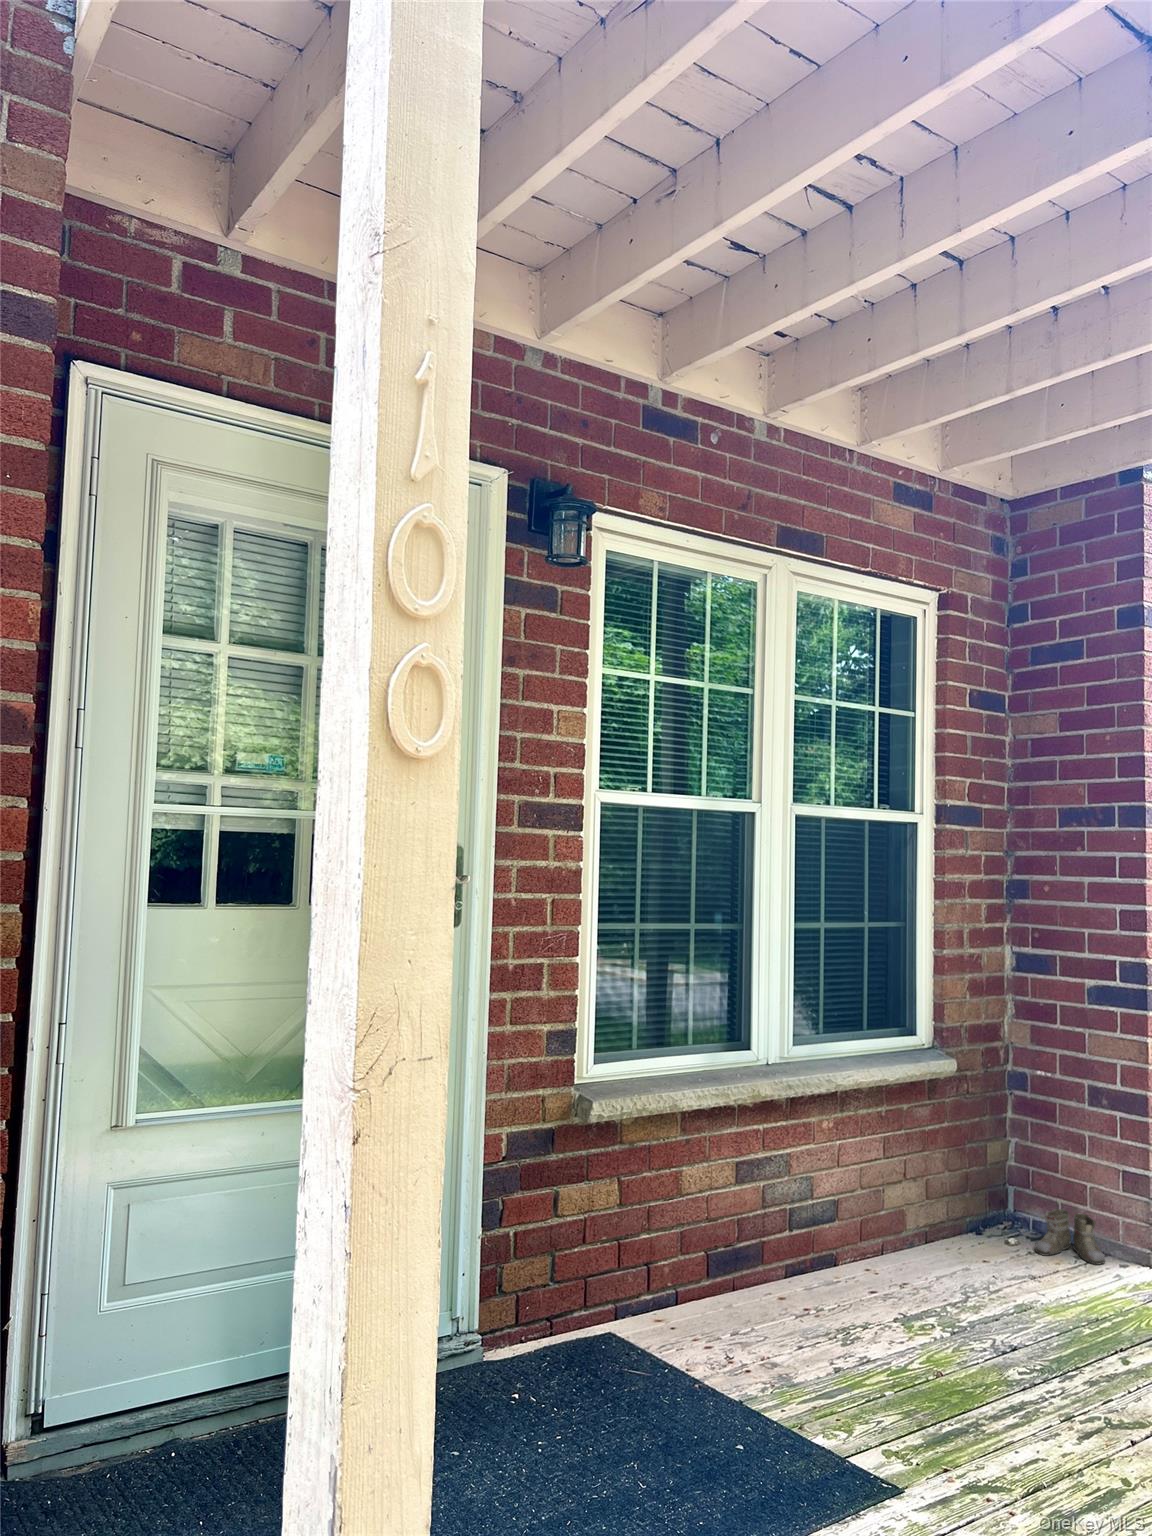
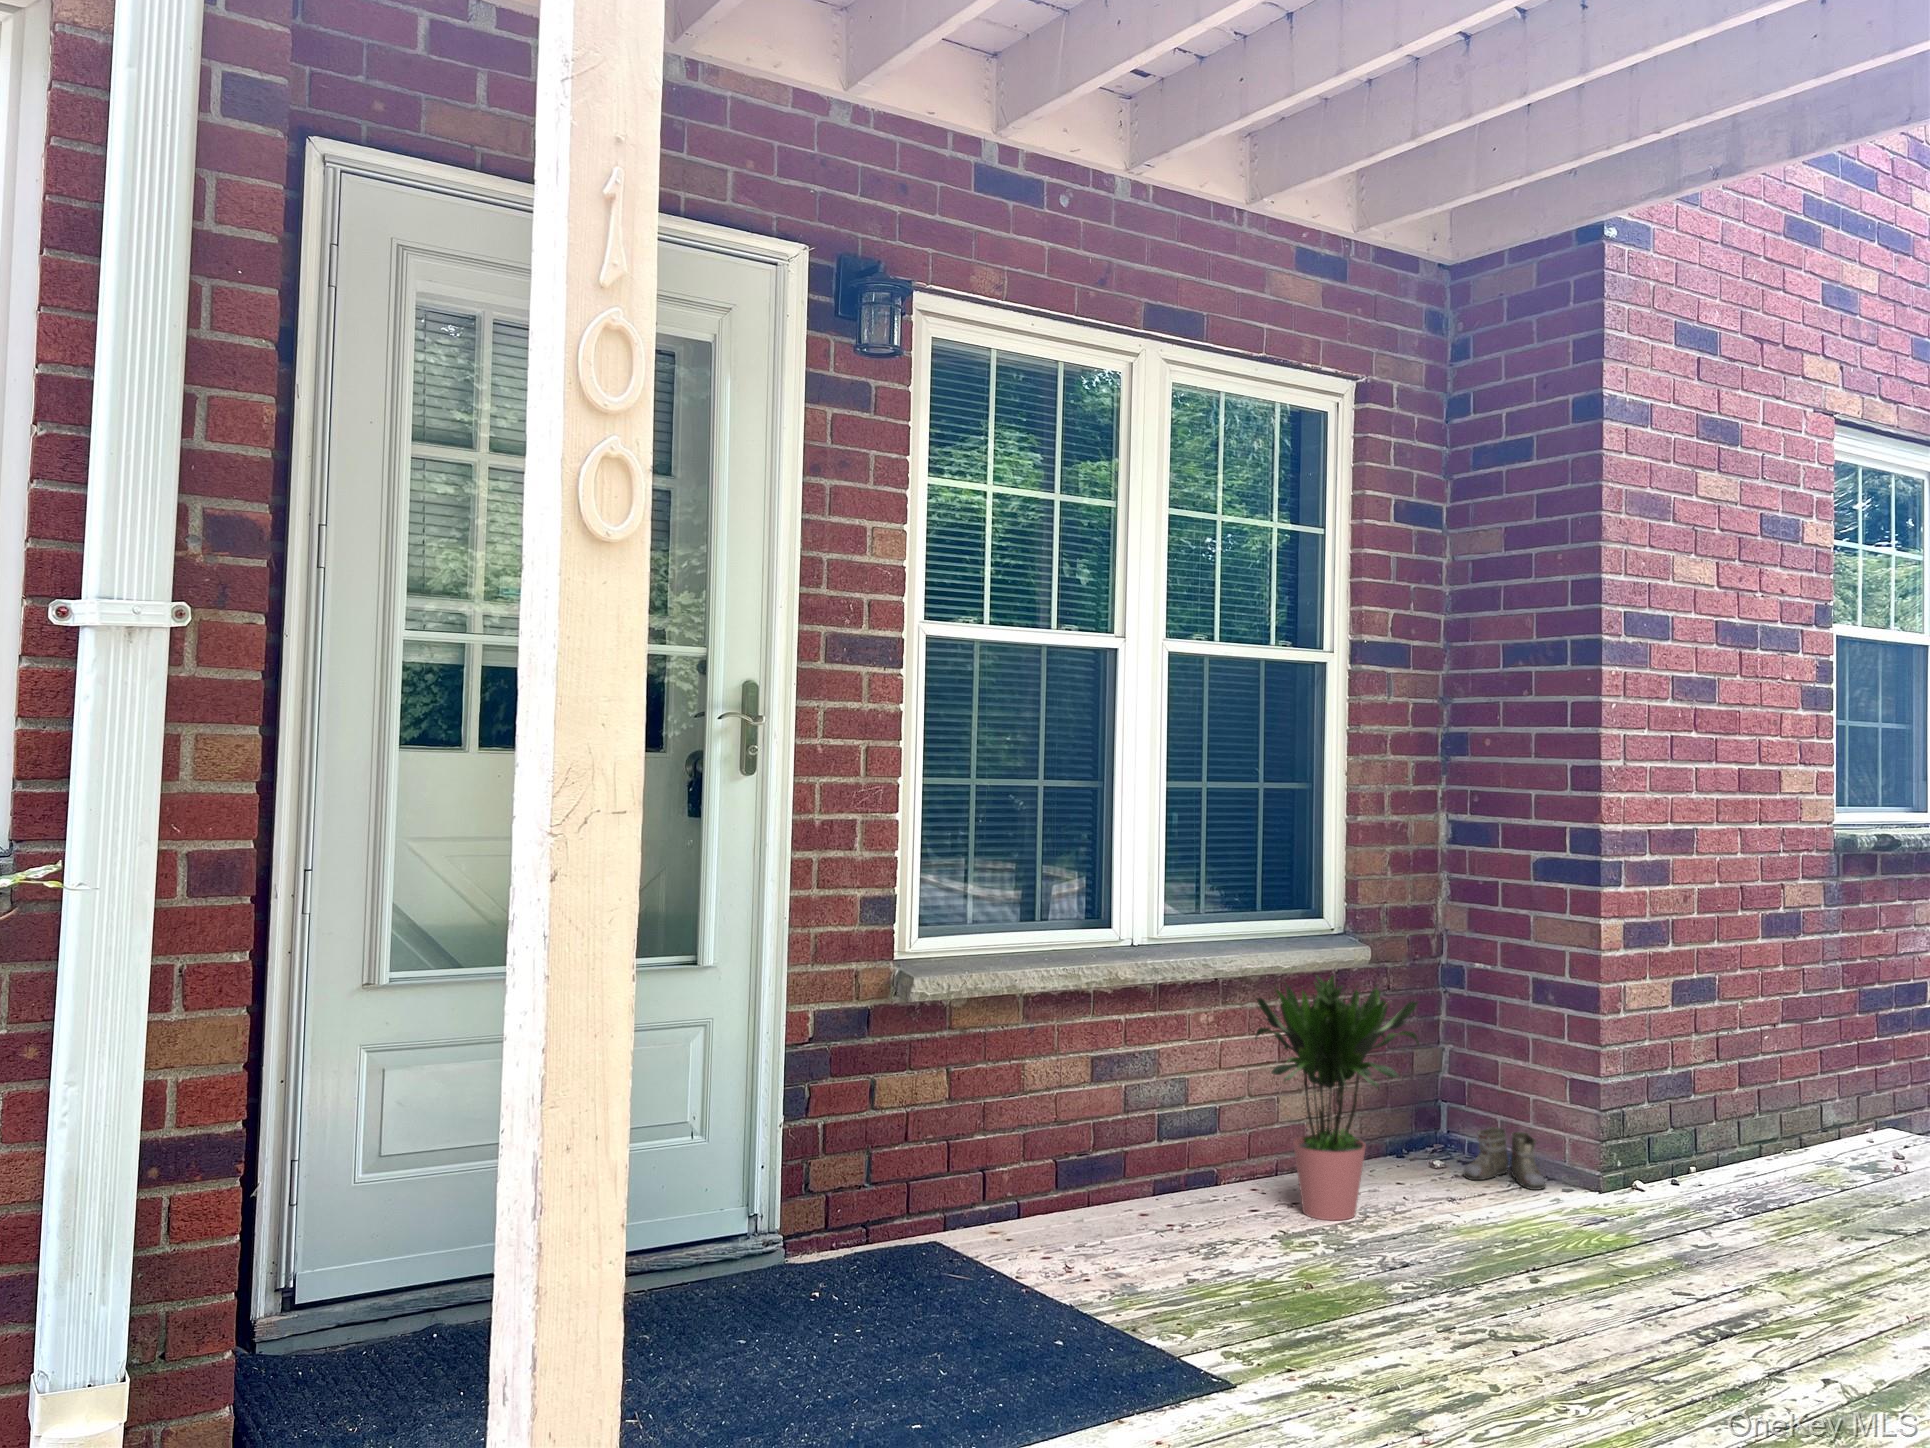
potted plant: none [861,1079,1017,1300] -> present [1255,976,1419,1220]

